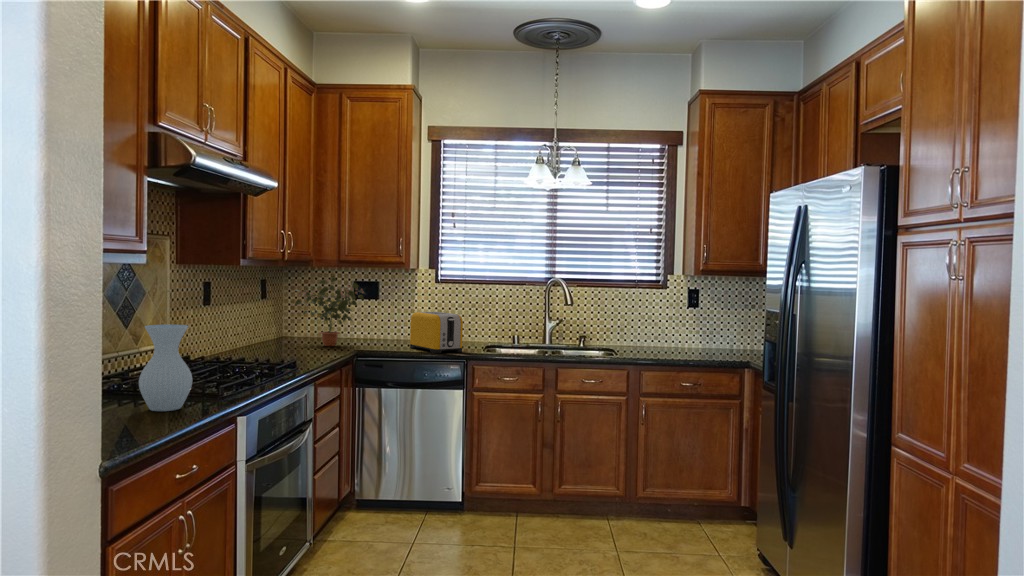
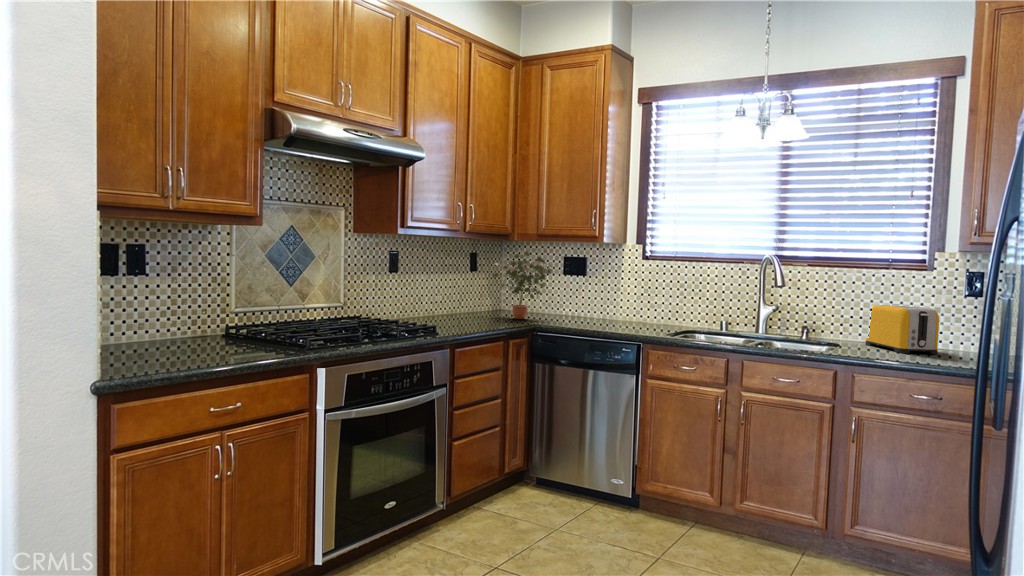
toaster: present [410,312,463,353] -> present [866,305,939,354]
vase: present [139,324,192,411] -> none [213,279,258,352]

